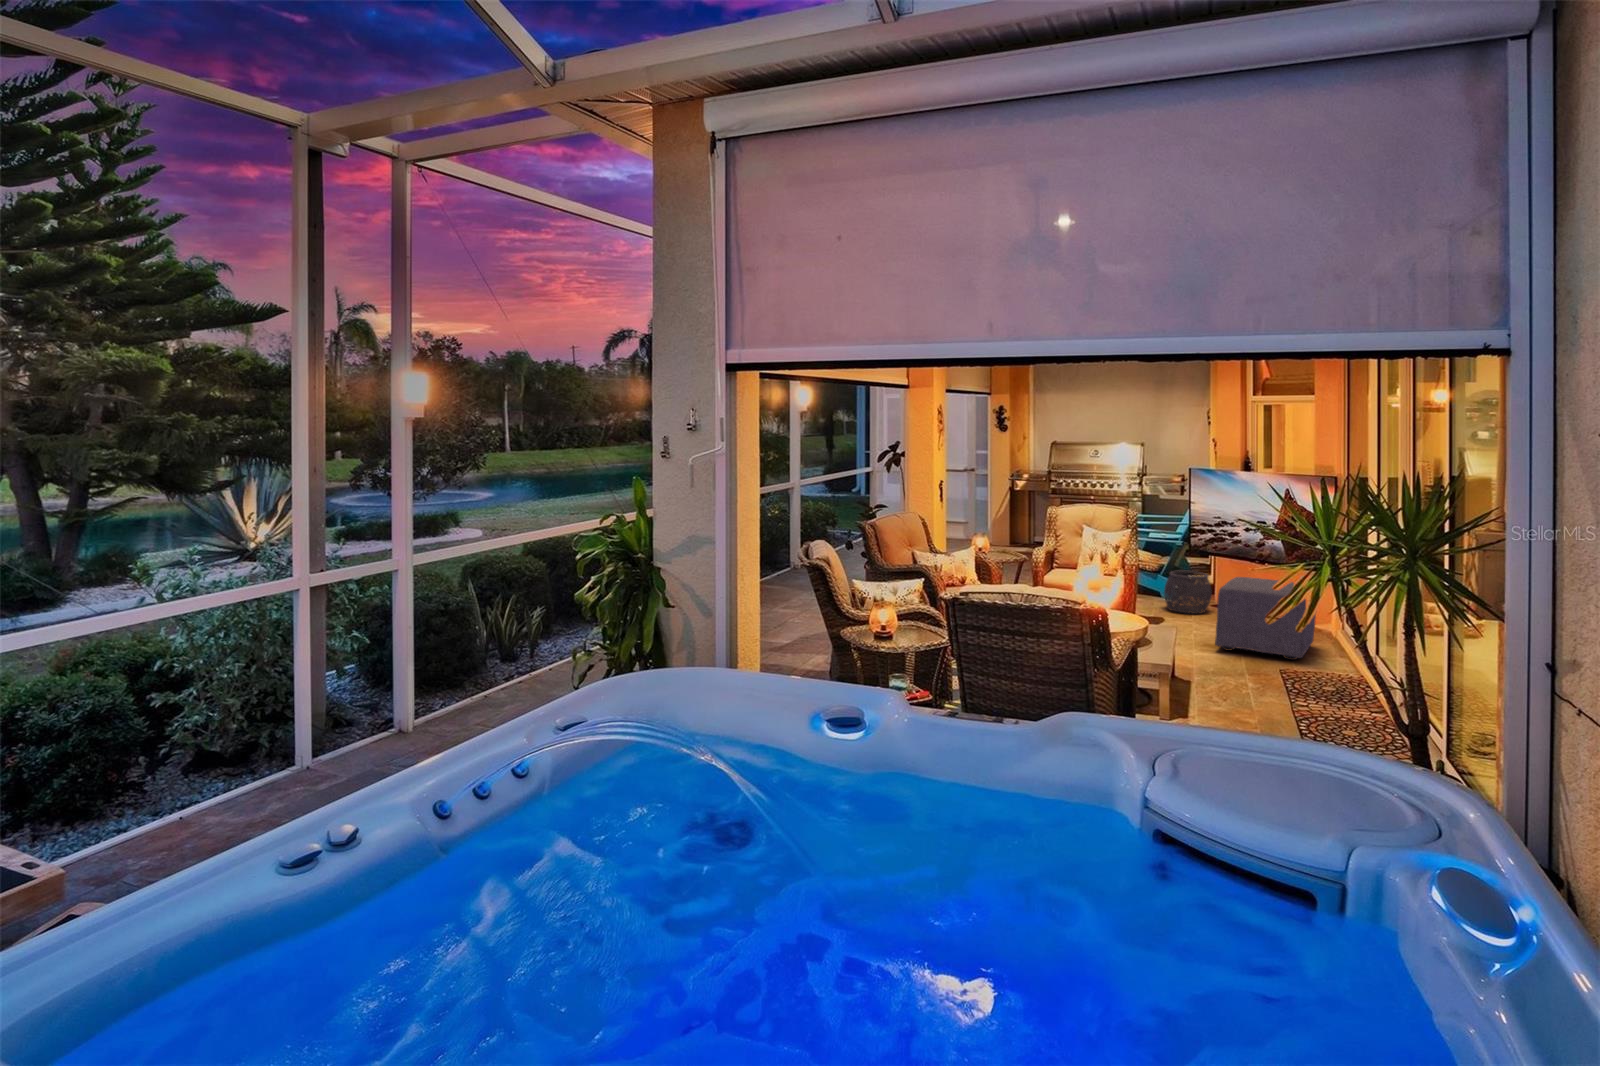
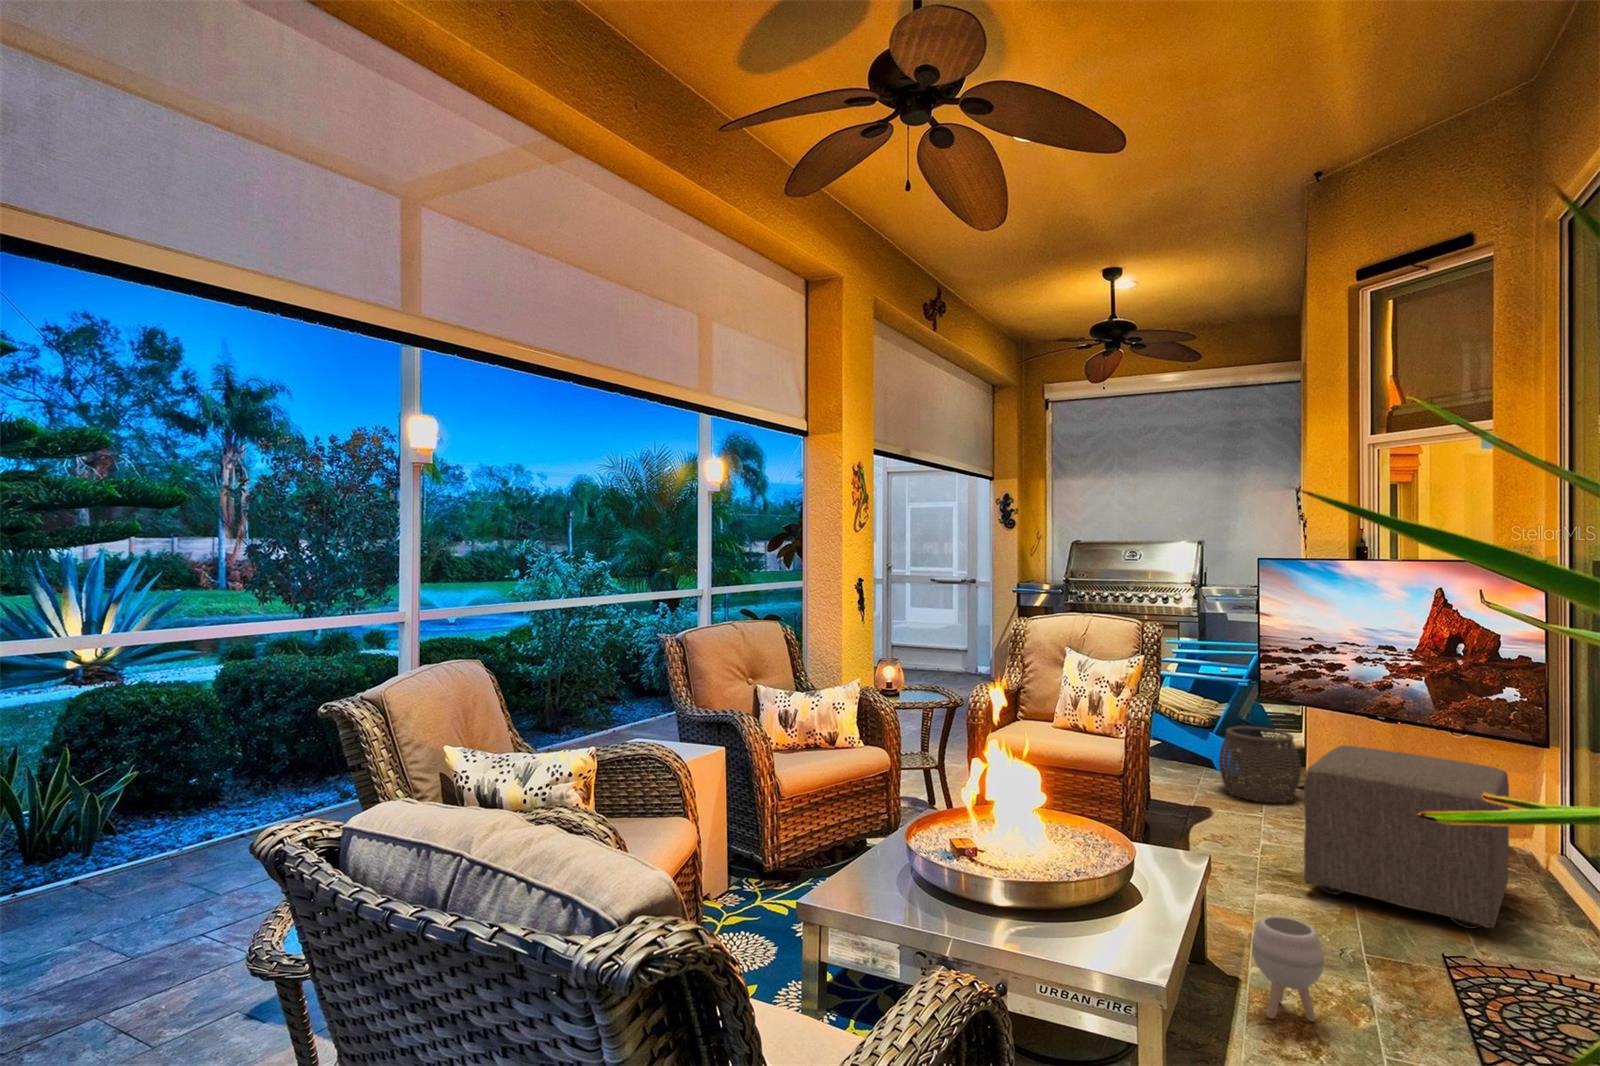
planter: none [1196,649,1227,691] -> present [1252,916,1324,1022]

